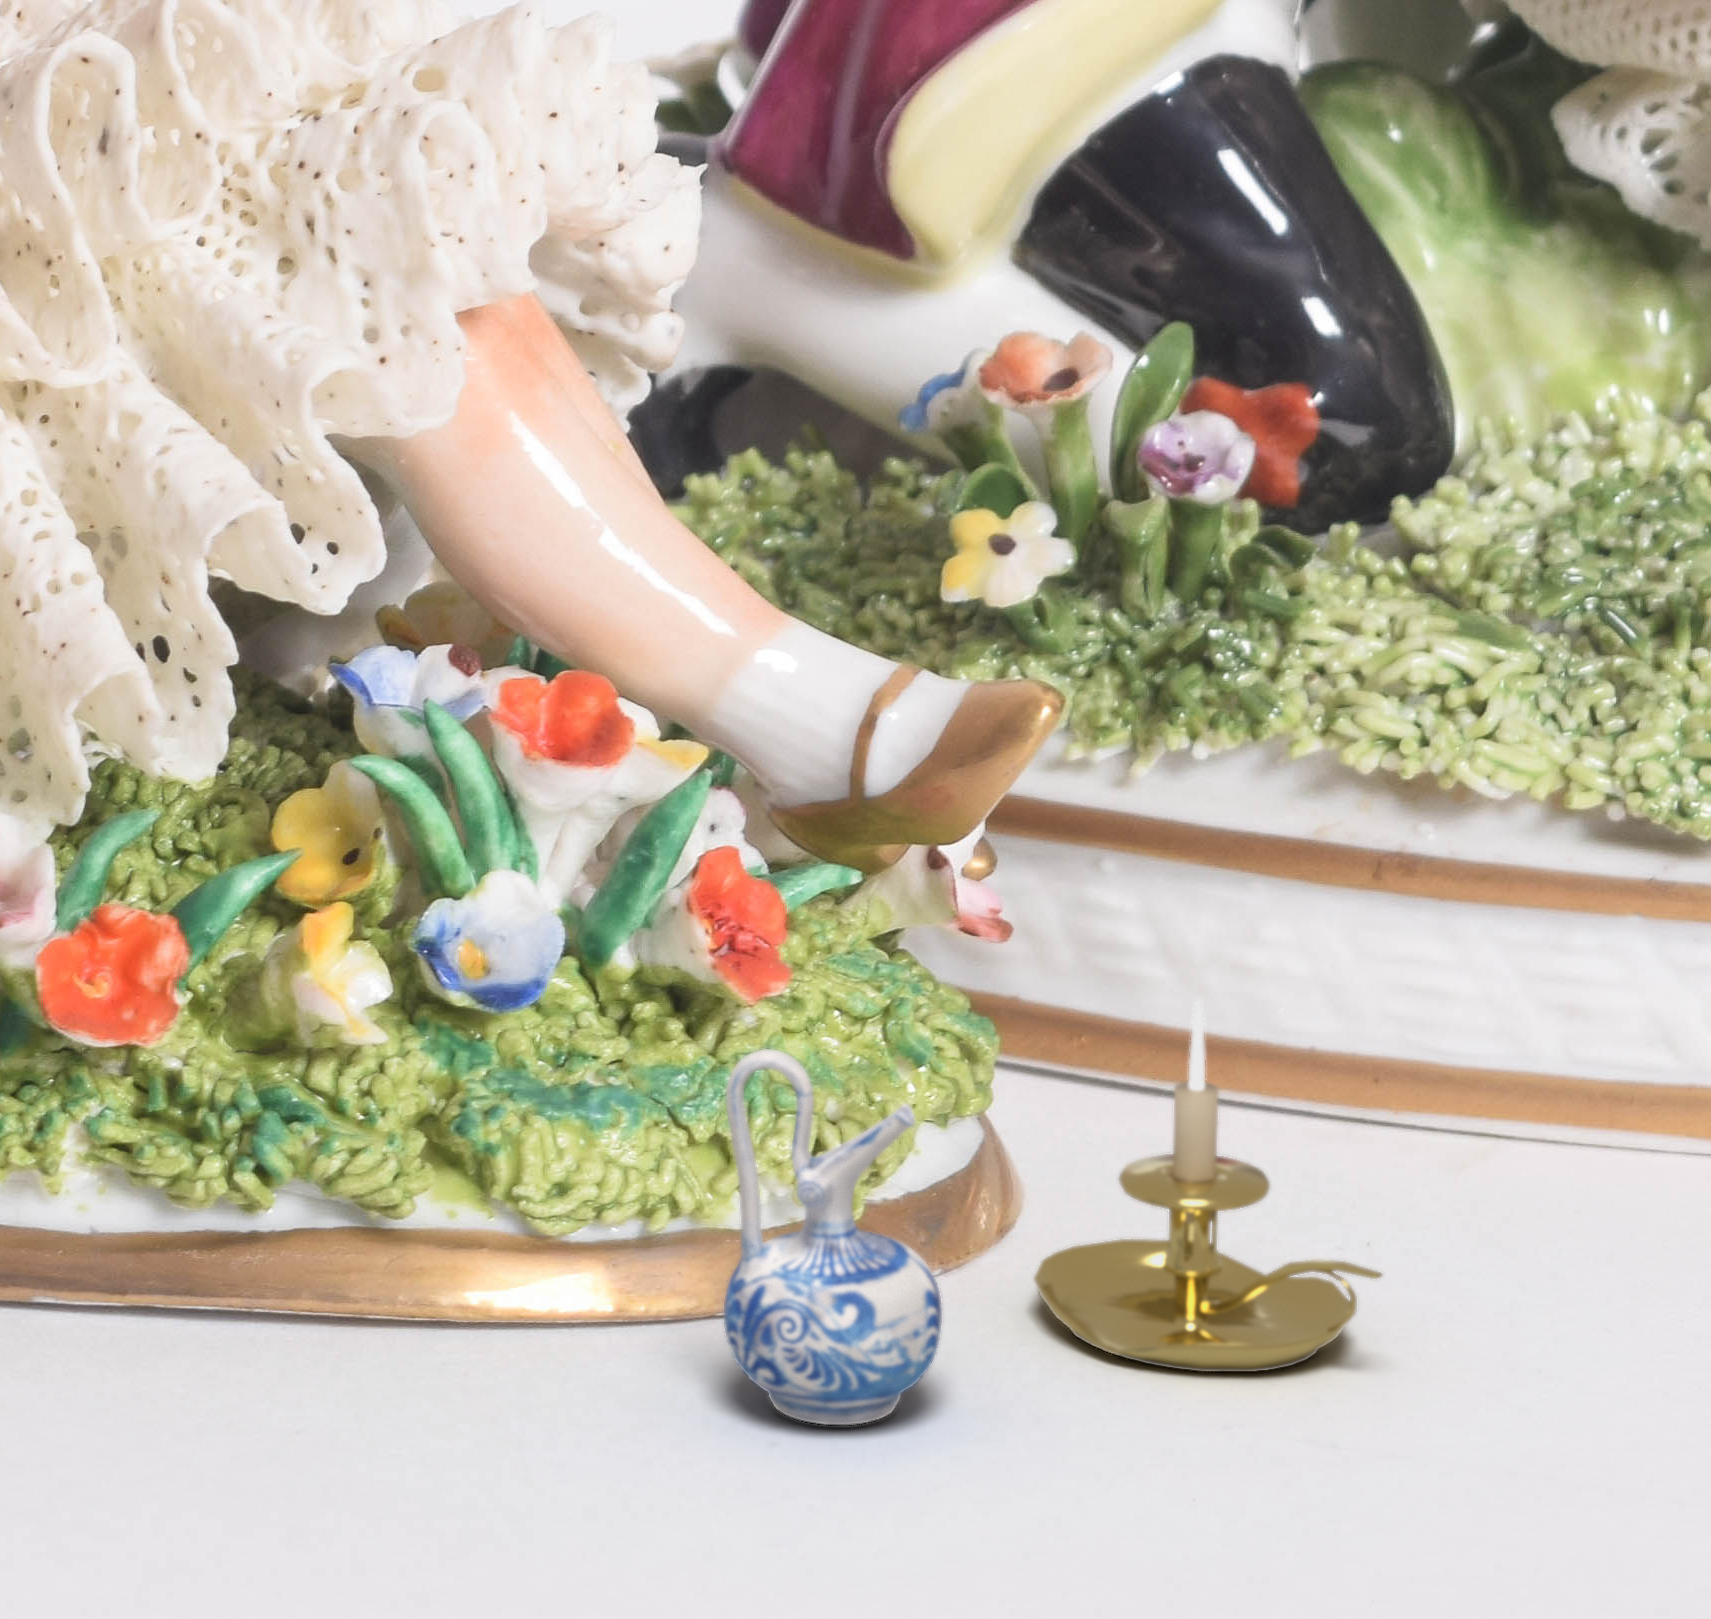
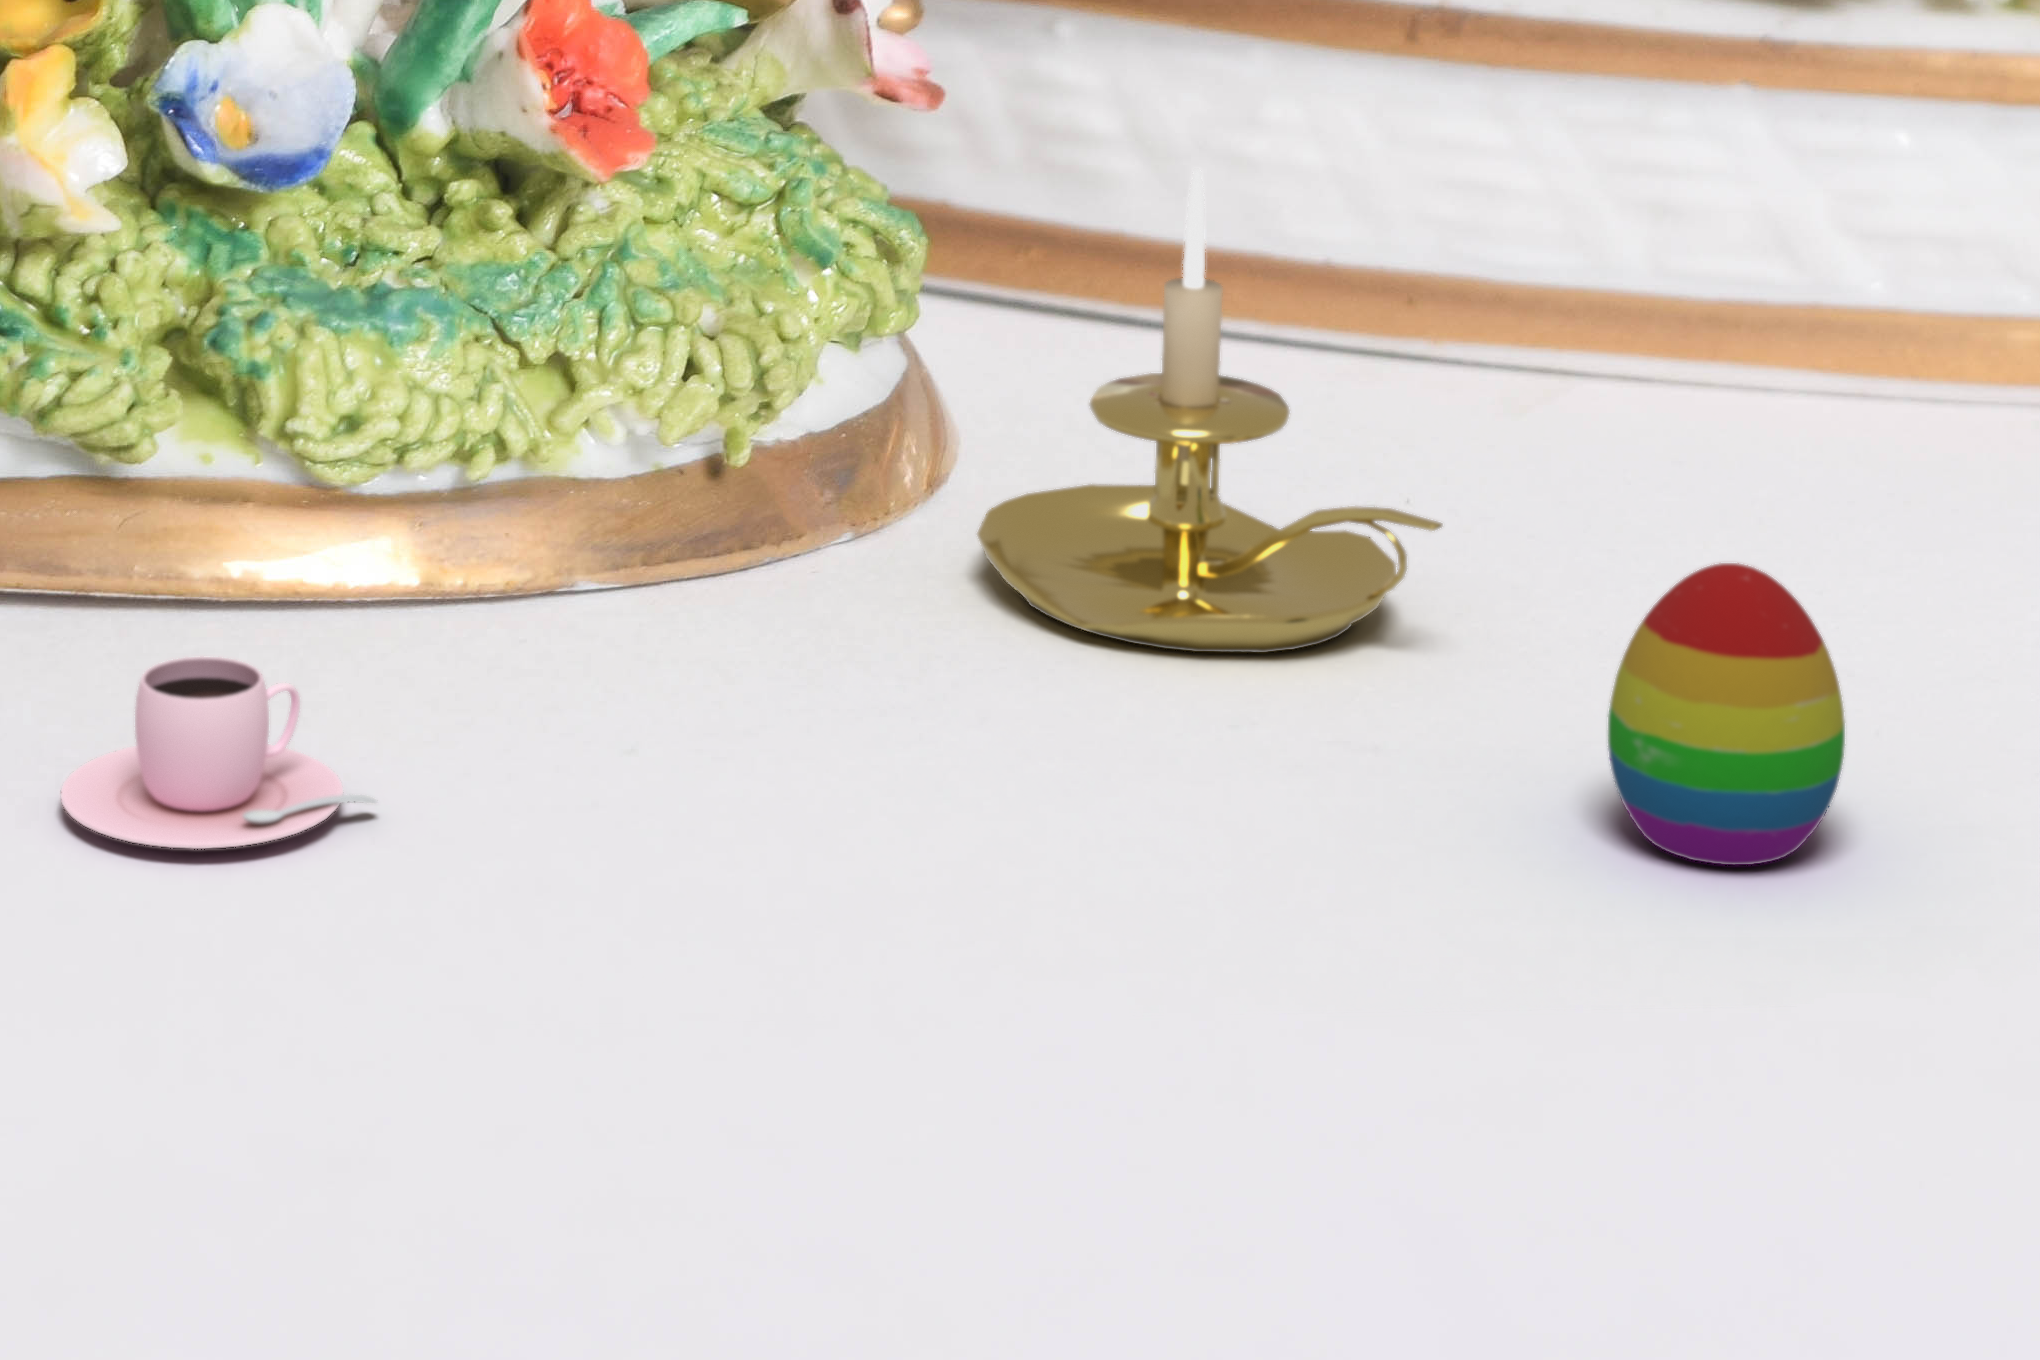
ceramic pitcher: present [724,1049,942,1425] -> none [570,230,859,724]
teacup: none [349,1237,583,1517] -> present [61,657,376,849]
decorative egg: none [1495,1307,1668,1536] -> present [1608,563,1845,865]

